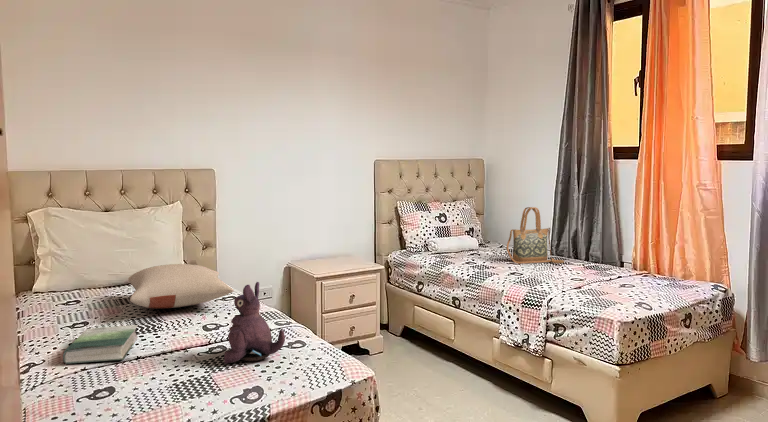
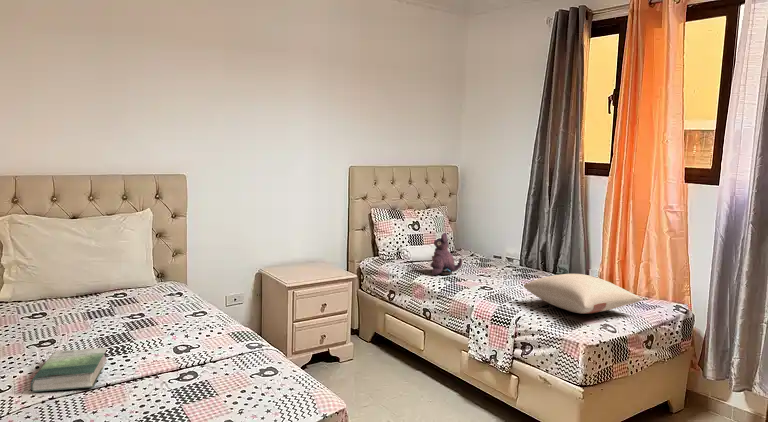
handbag: present [507,207,564,264] -> none [478,220,534,276]
pillow: present [128,264,234,308] -> present [524,274,642,314]
plush toy: present [224,282,285,363] -> present [430,233,462,275]

